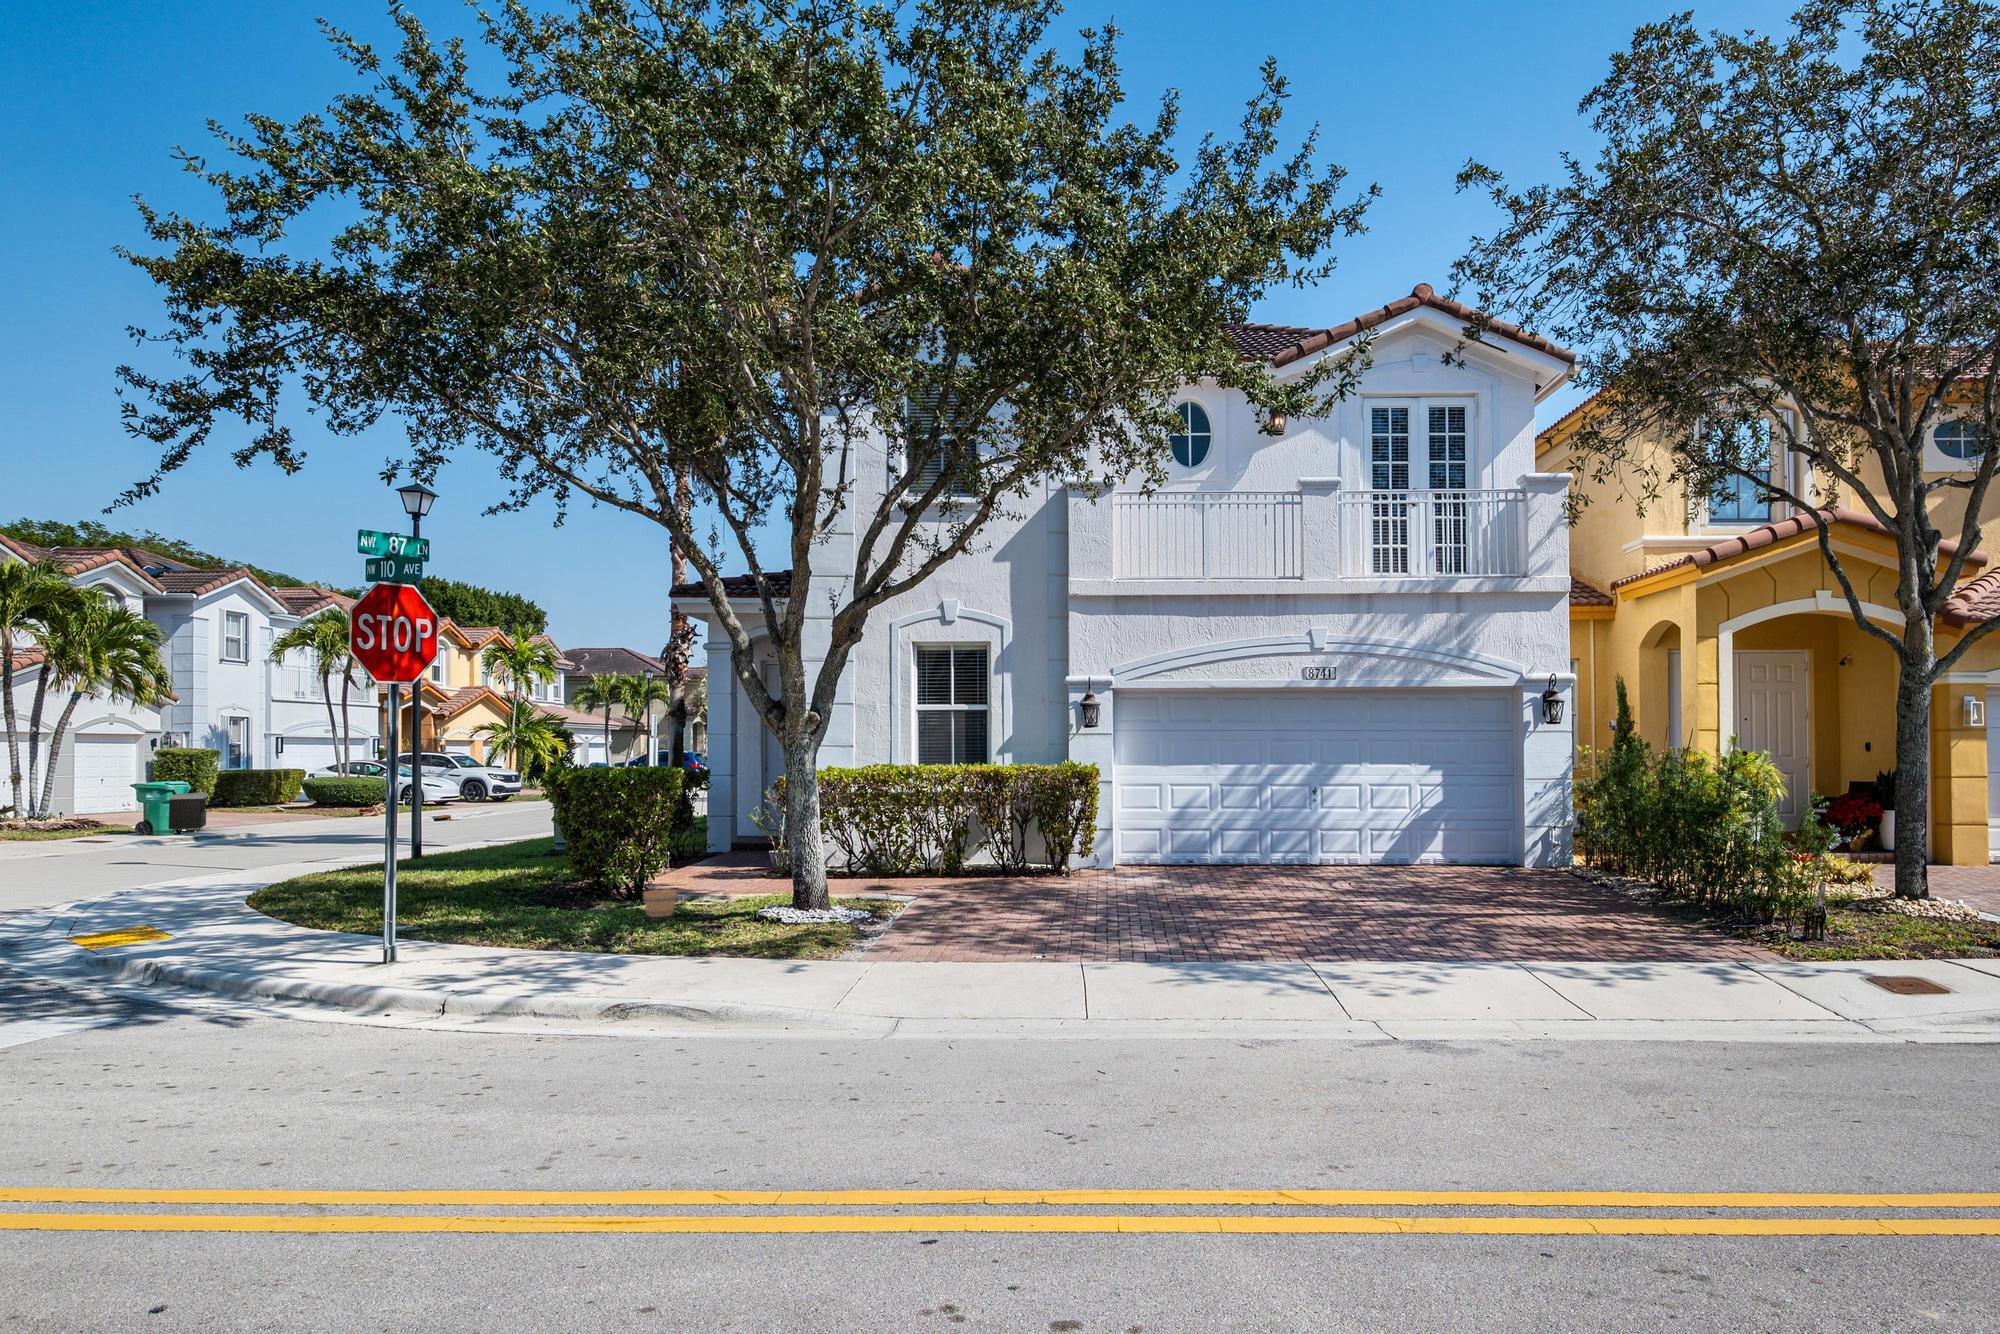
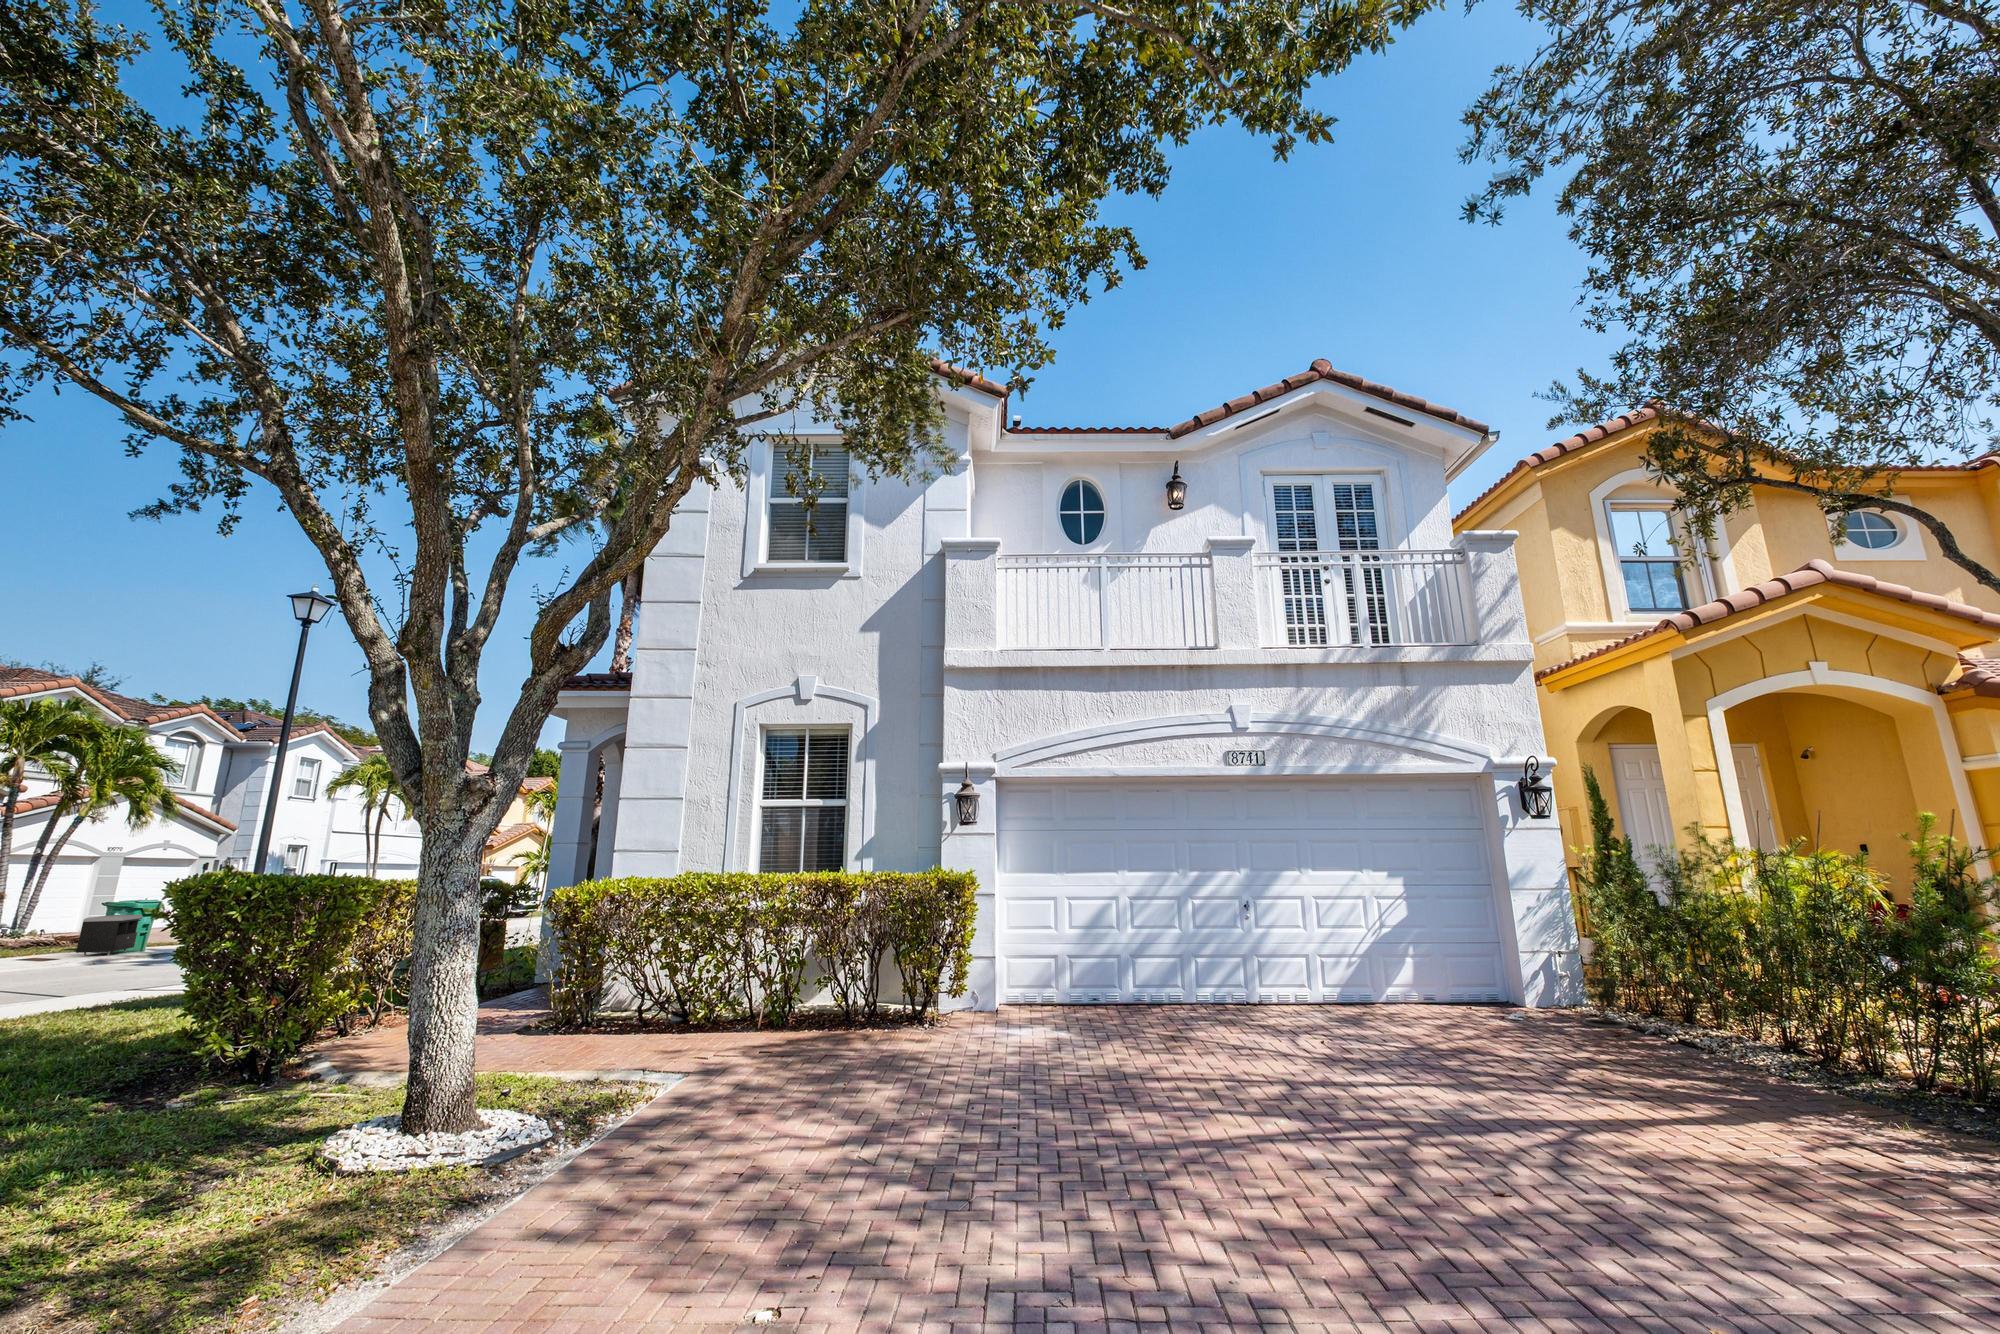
potted tree: present [865,839,894,890] -> present [1580,963,1627,1028]
bucket: present [643,890,677,917] -> none [178,1079,255,1133]

